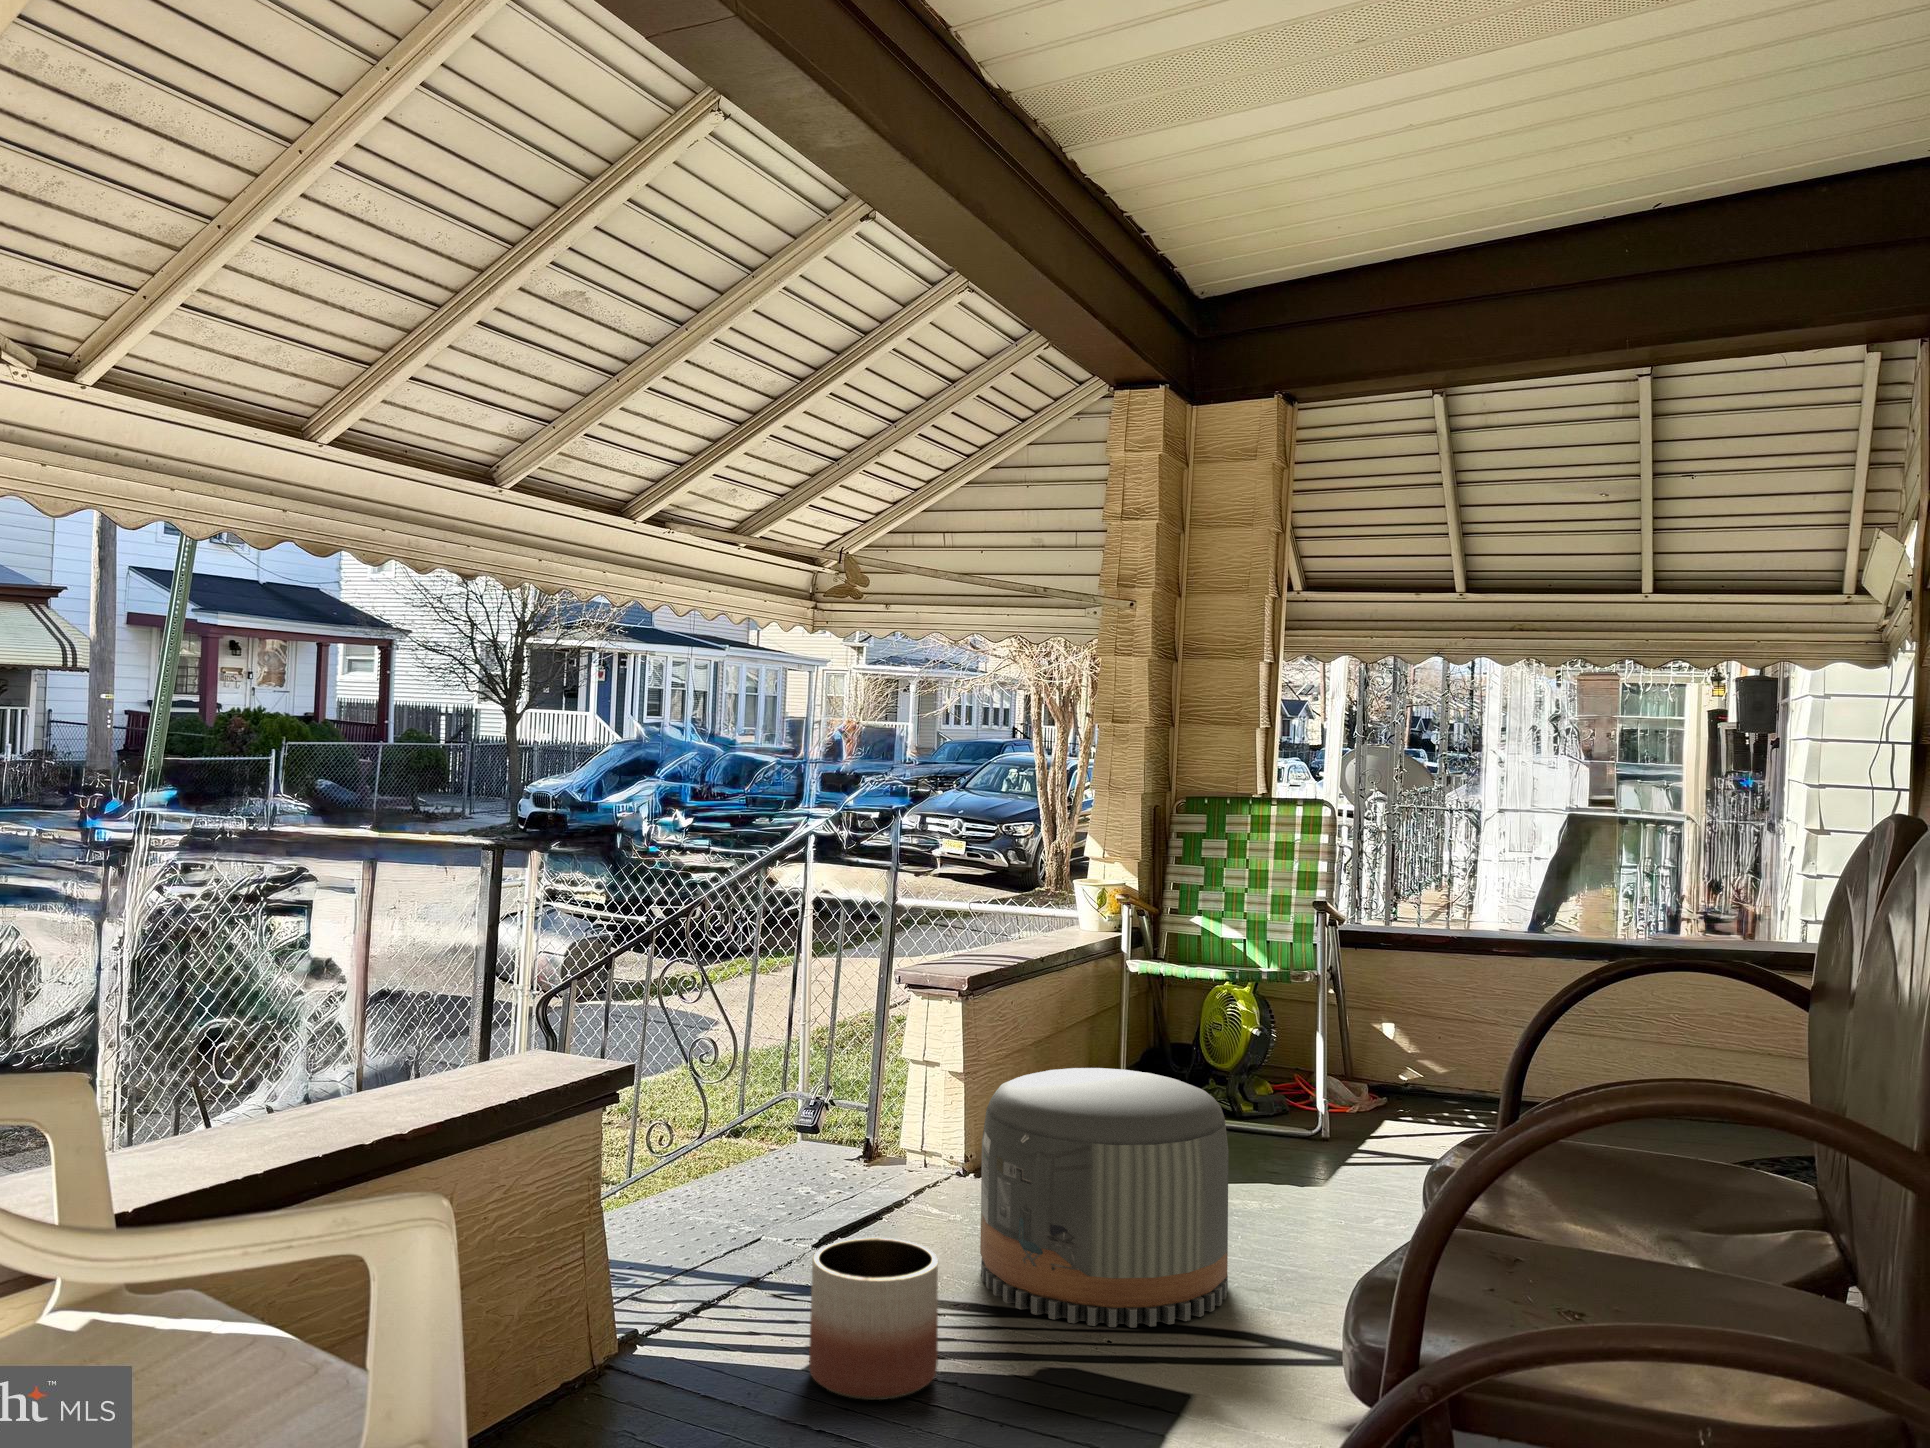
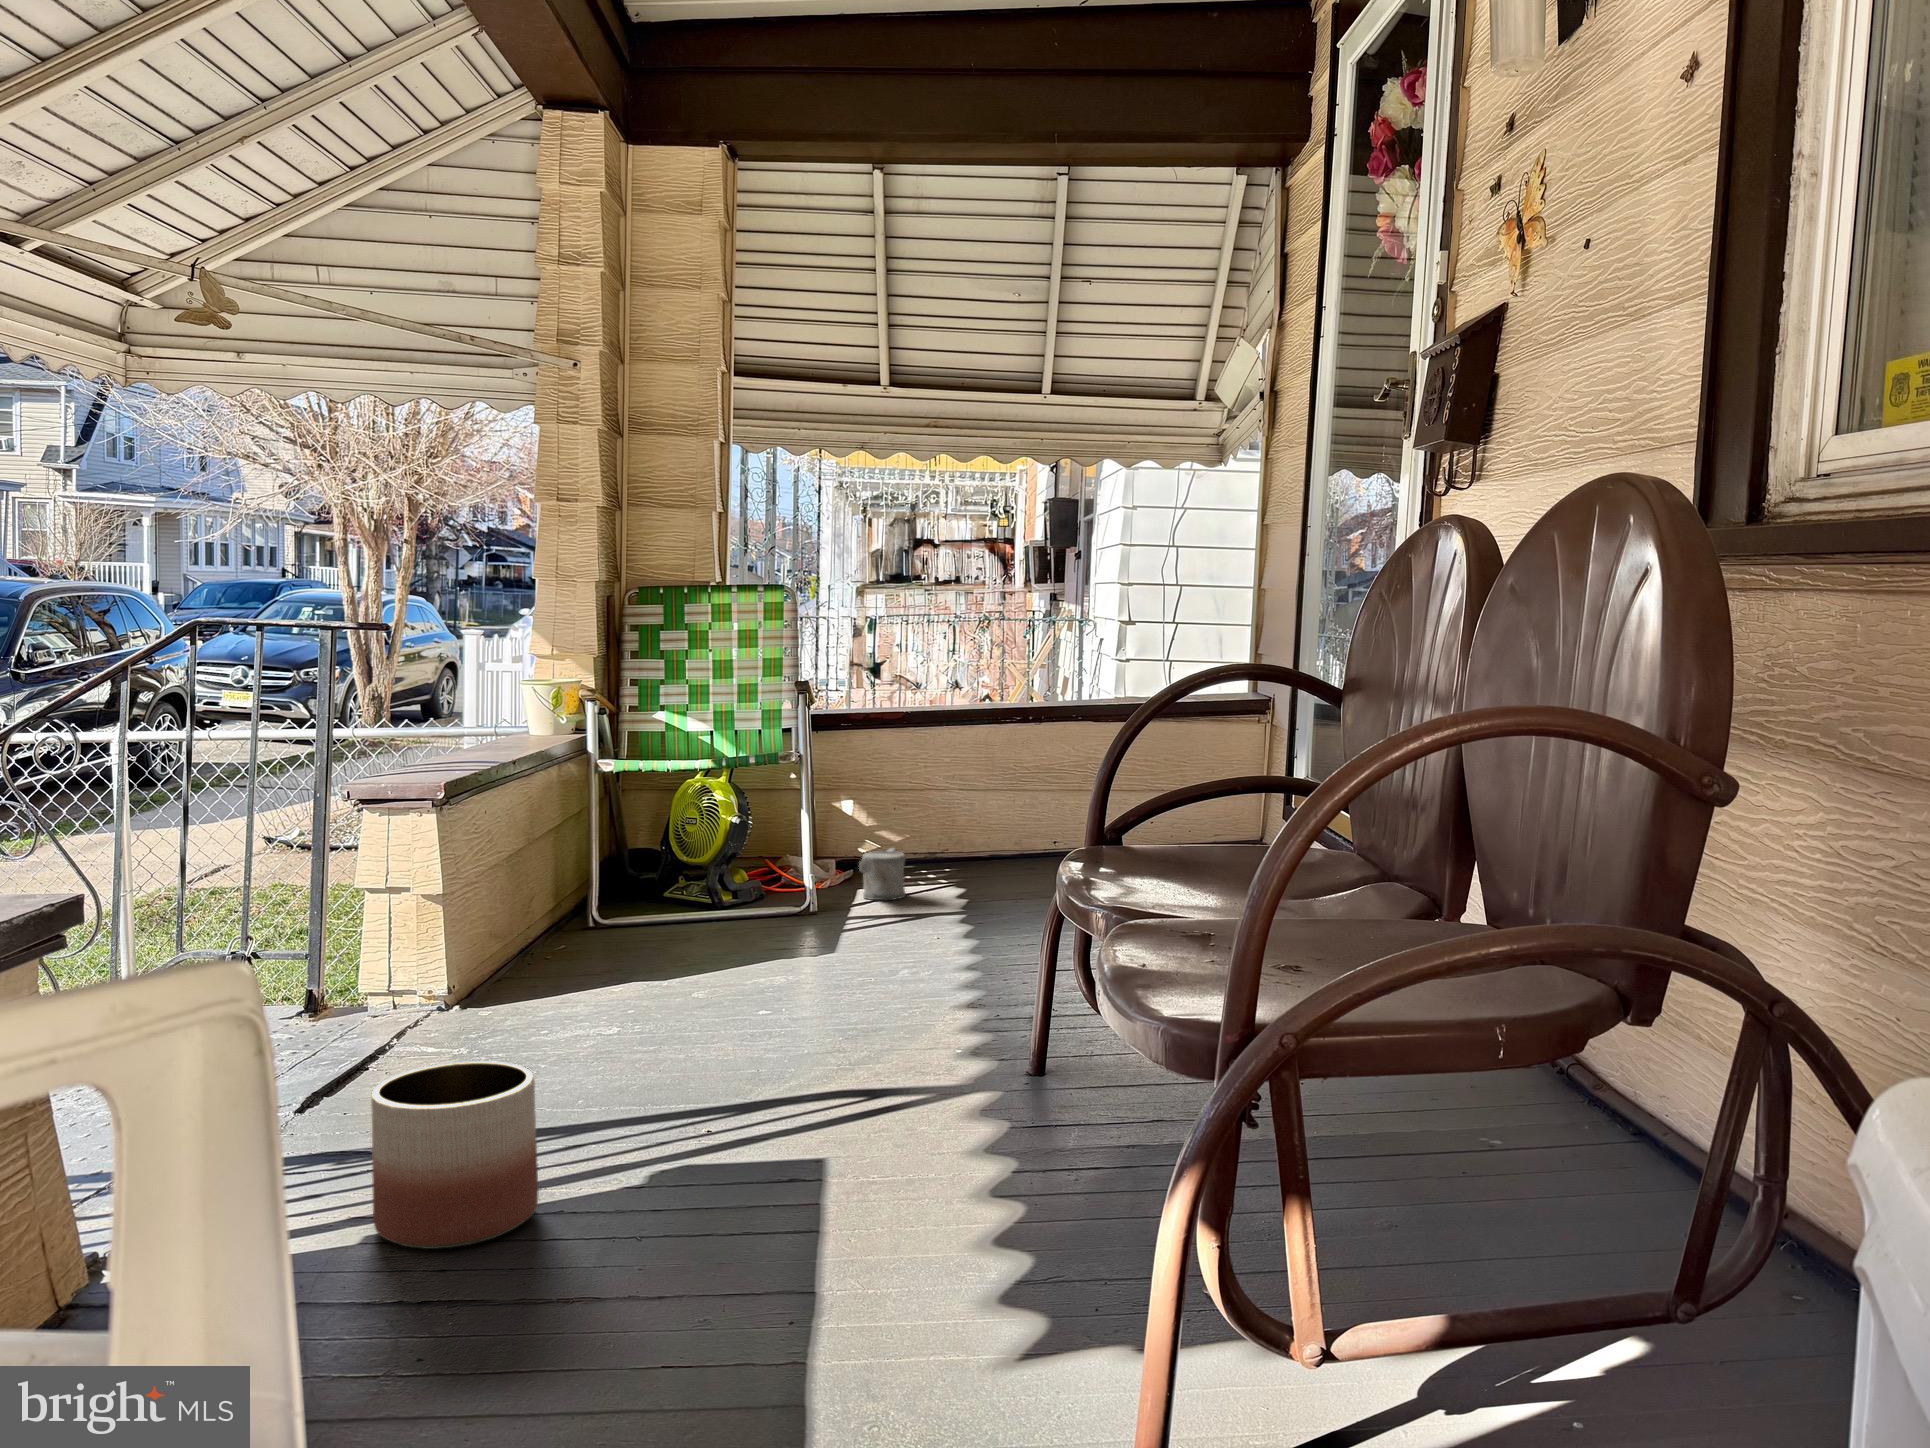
pouf: present [980,1068,1228,1327] -> none [520,856,801,1125]
watering can: none [1384,1069,1441,1124] -> present [859,848,906,900]

